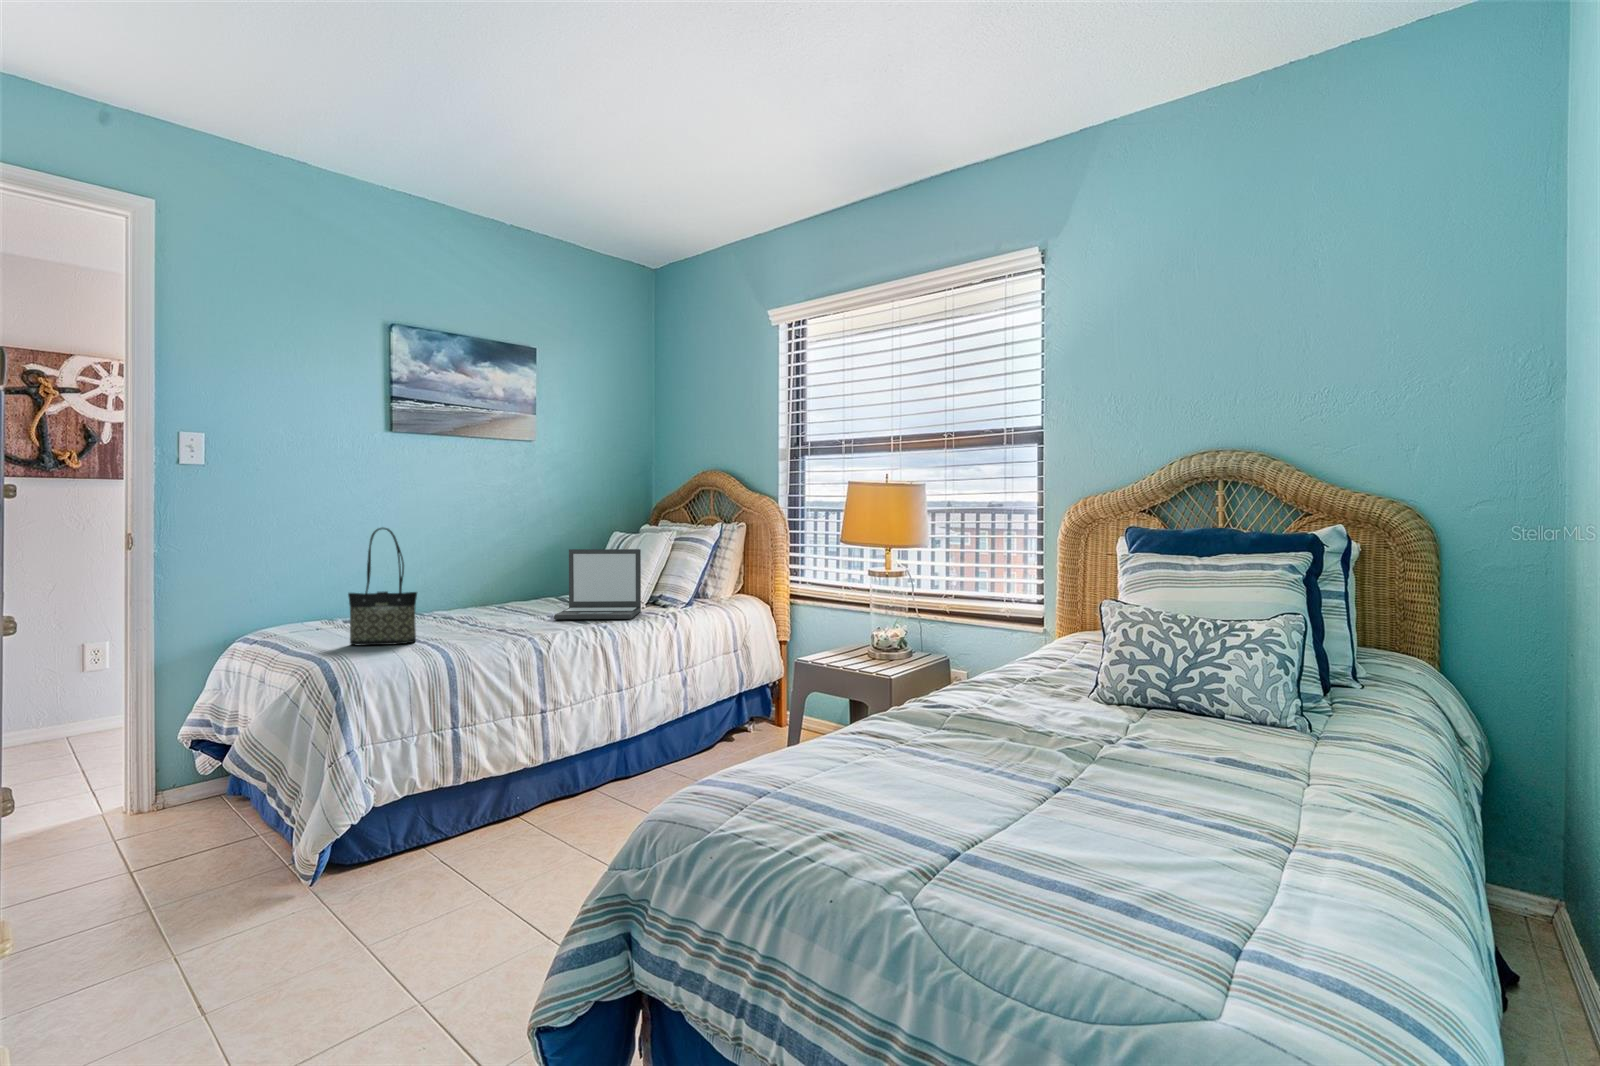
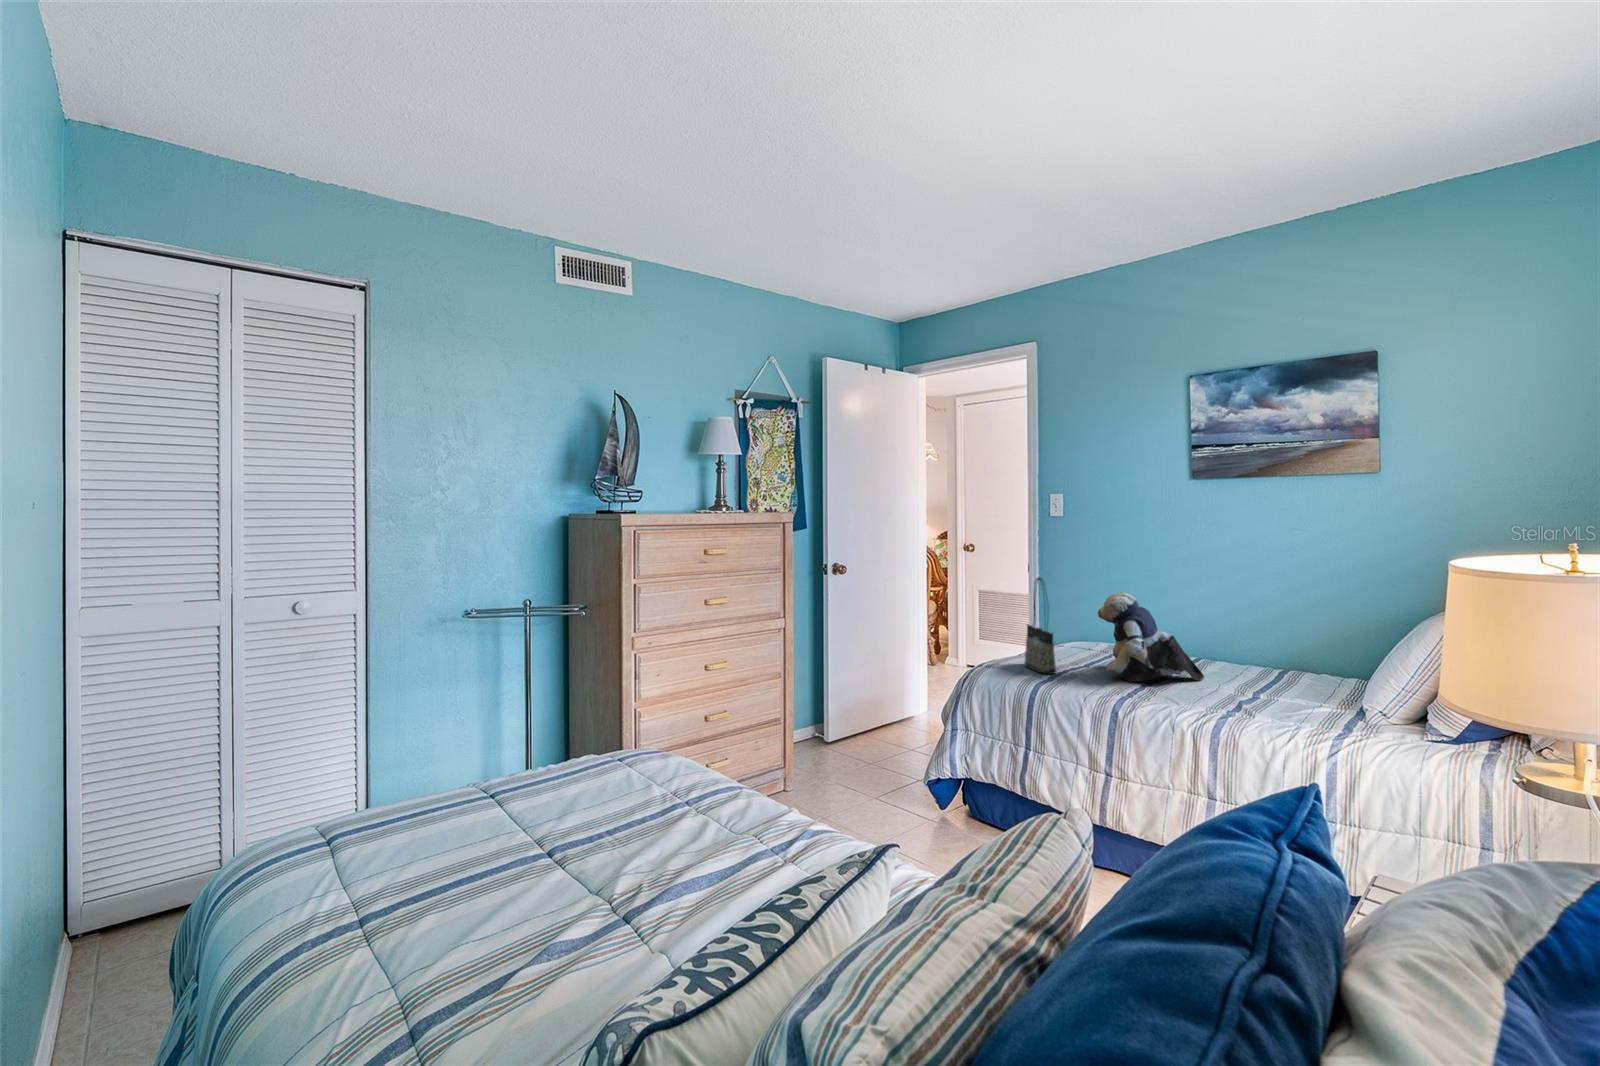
teddy bear: none [424,540,518,630] -> present [1098,592,1204,682]
laptop: present [554,549,641,619] -> none [1219,615,1355,717]

